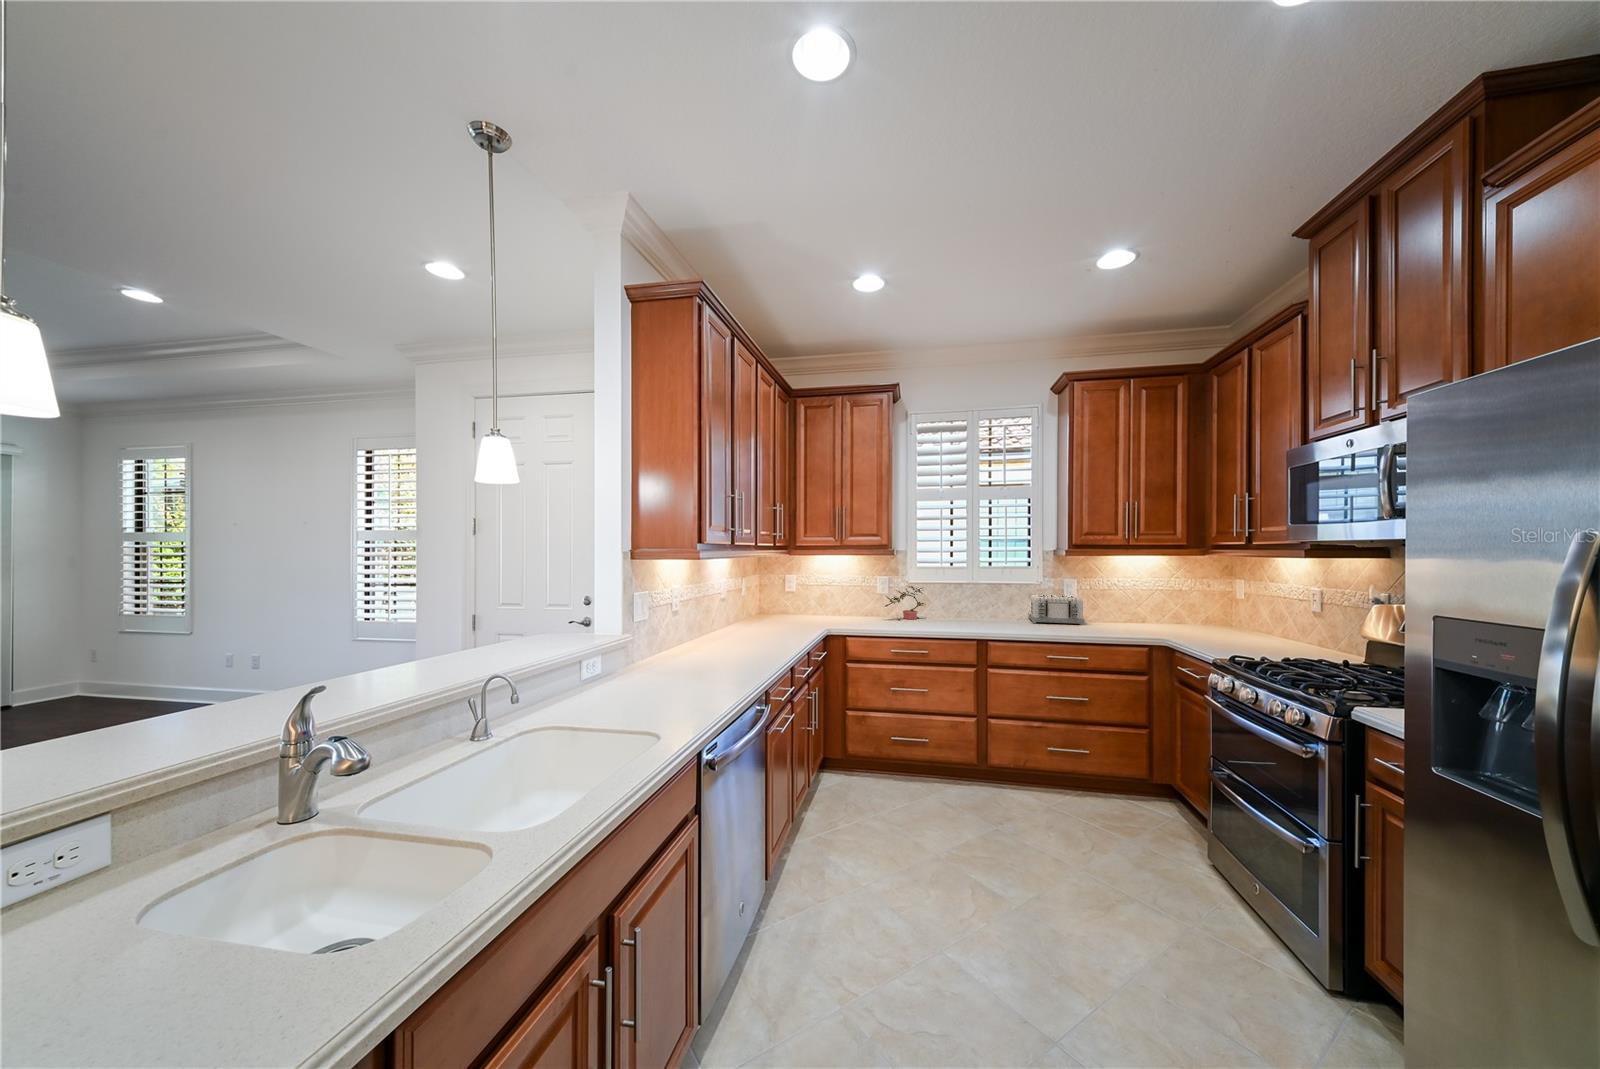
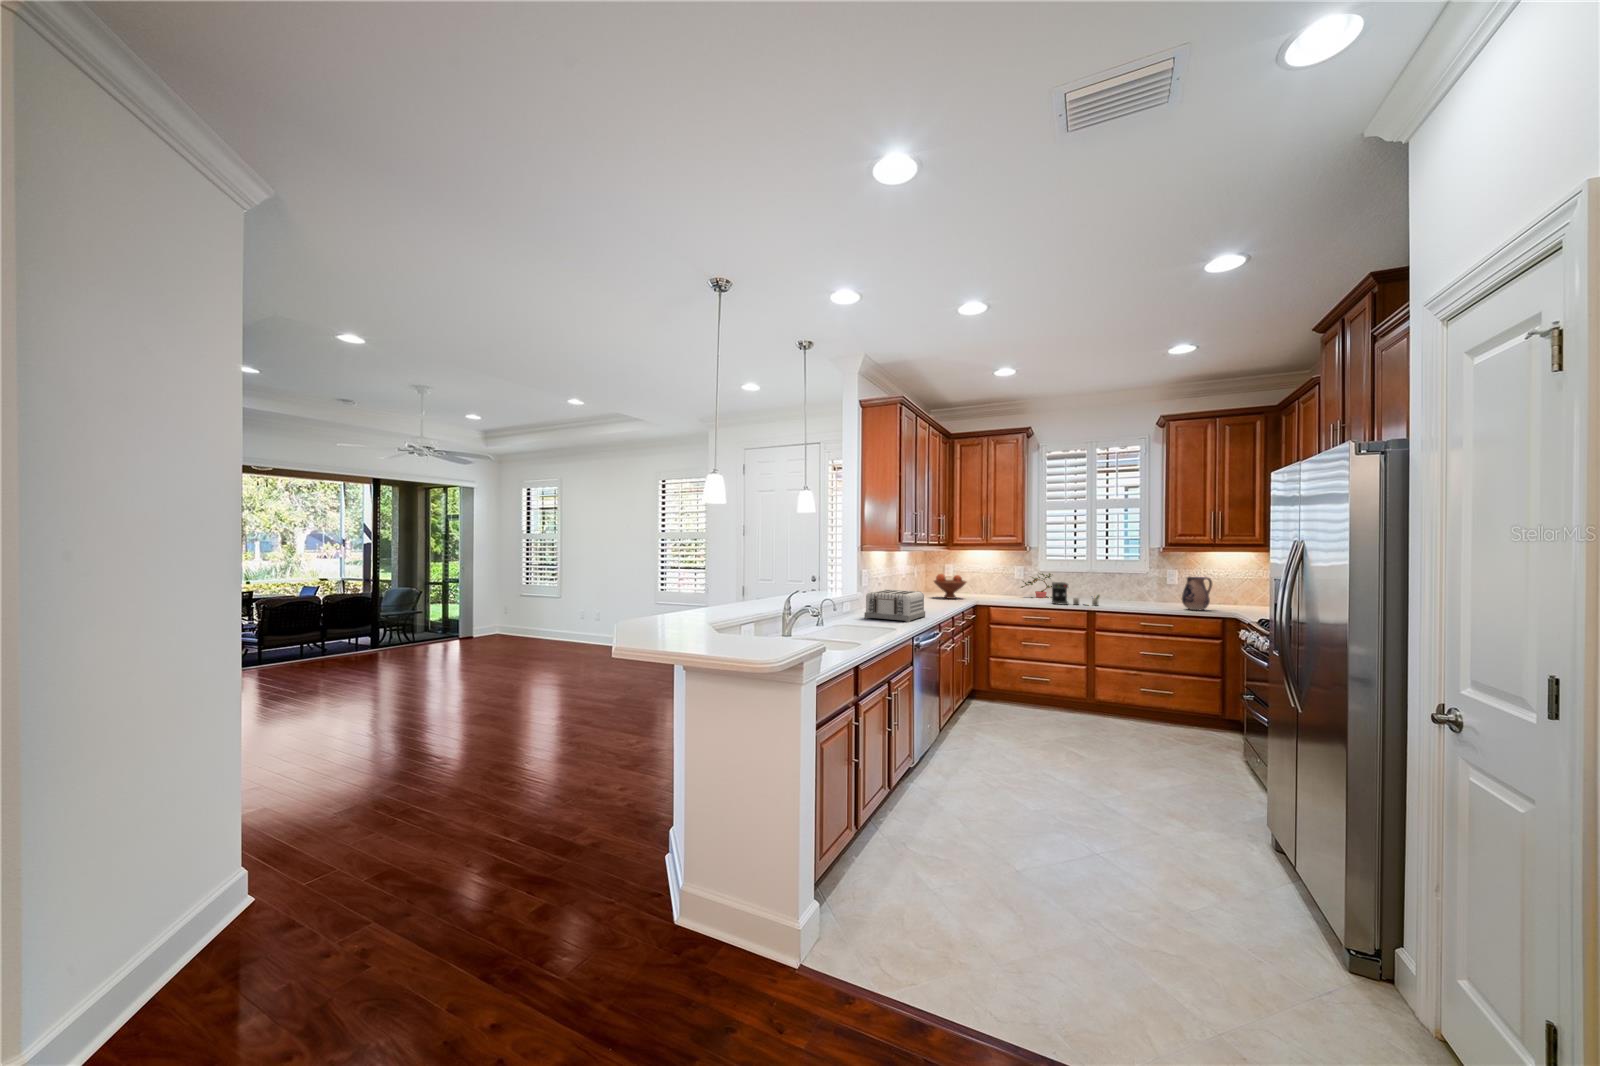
fruit bowl: none [766,590,814,626] -> present [934,574,966,599]
ceramic pitcher: none [1095,590,1132,636] -> present [1182,577,1212,610]
toaster: present [1029,595,1084,625] -> present [864,590,925,622]
coffee maker: none [928,600,992,633] -> present [1052,582,1100,606]

